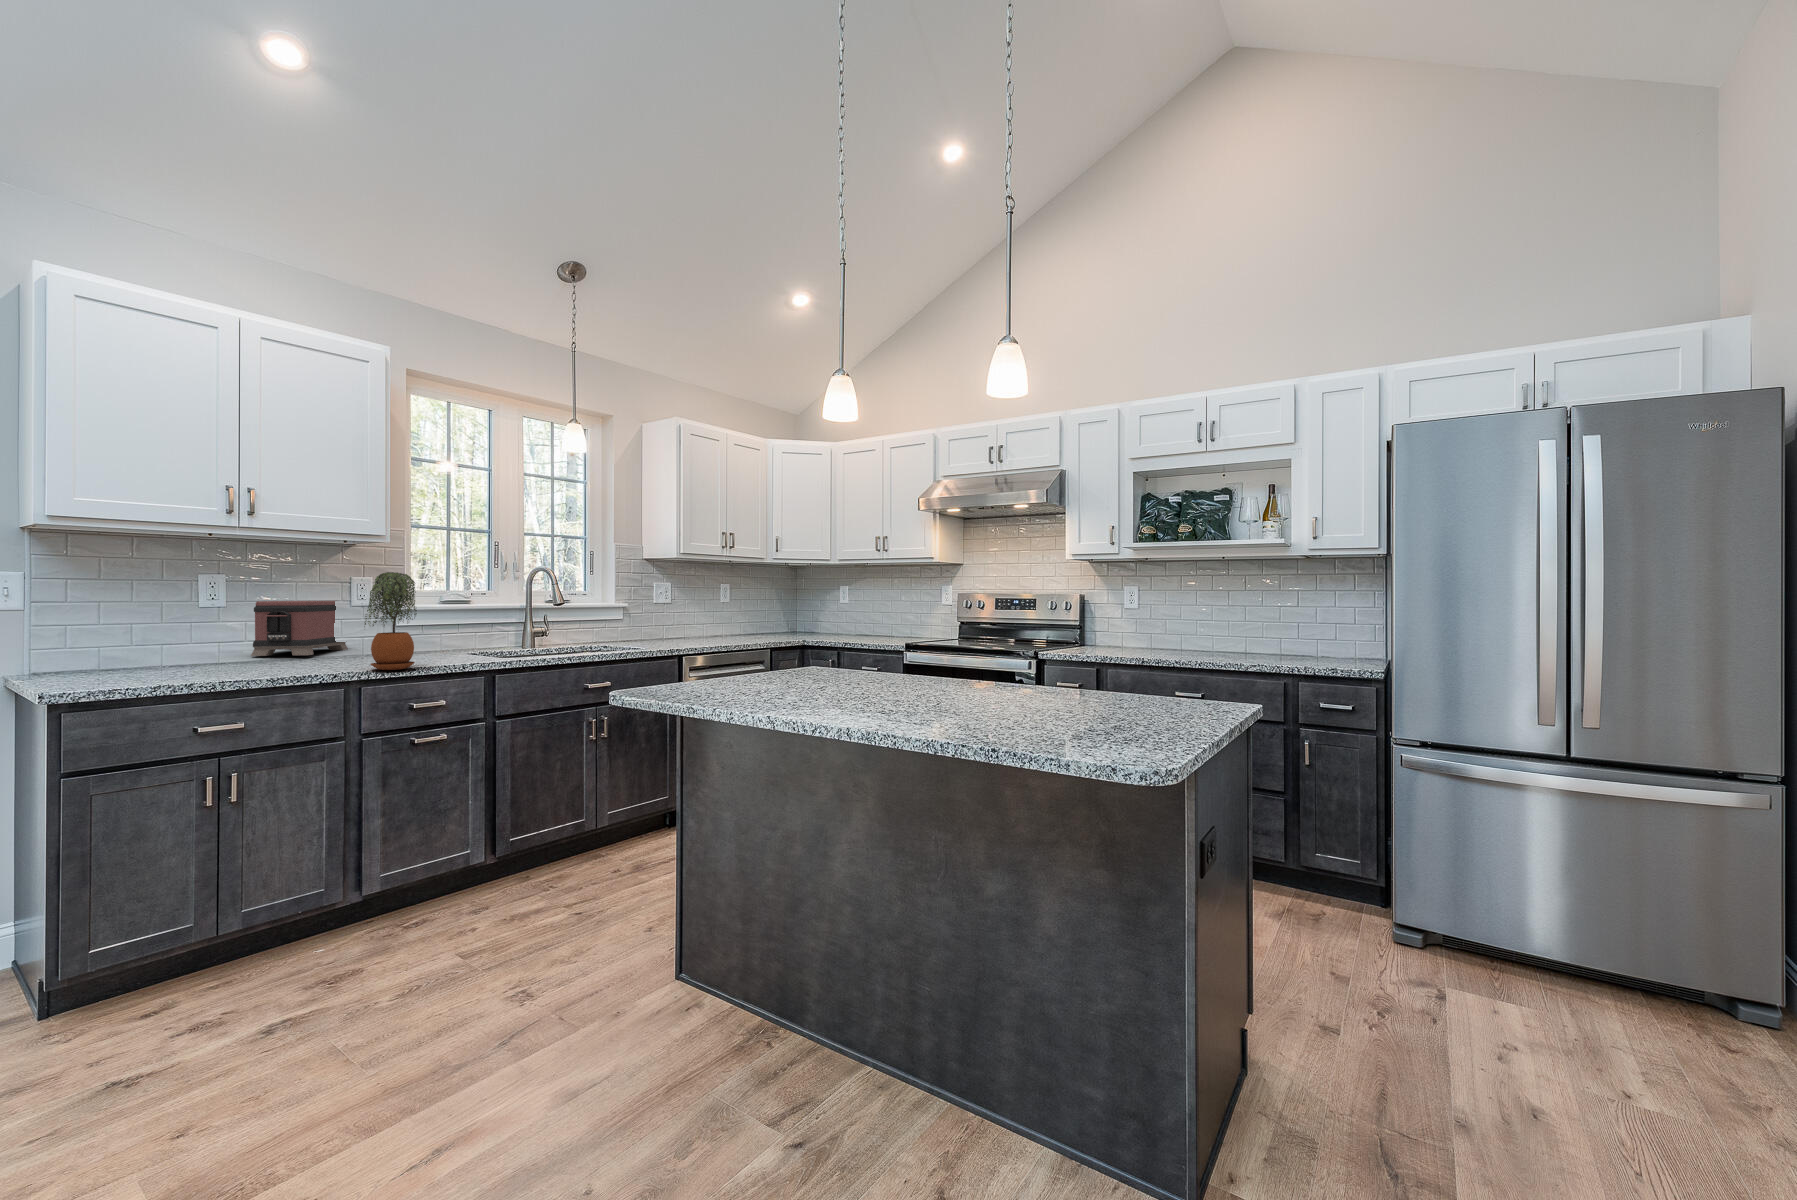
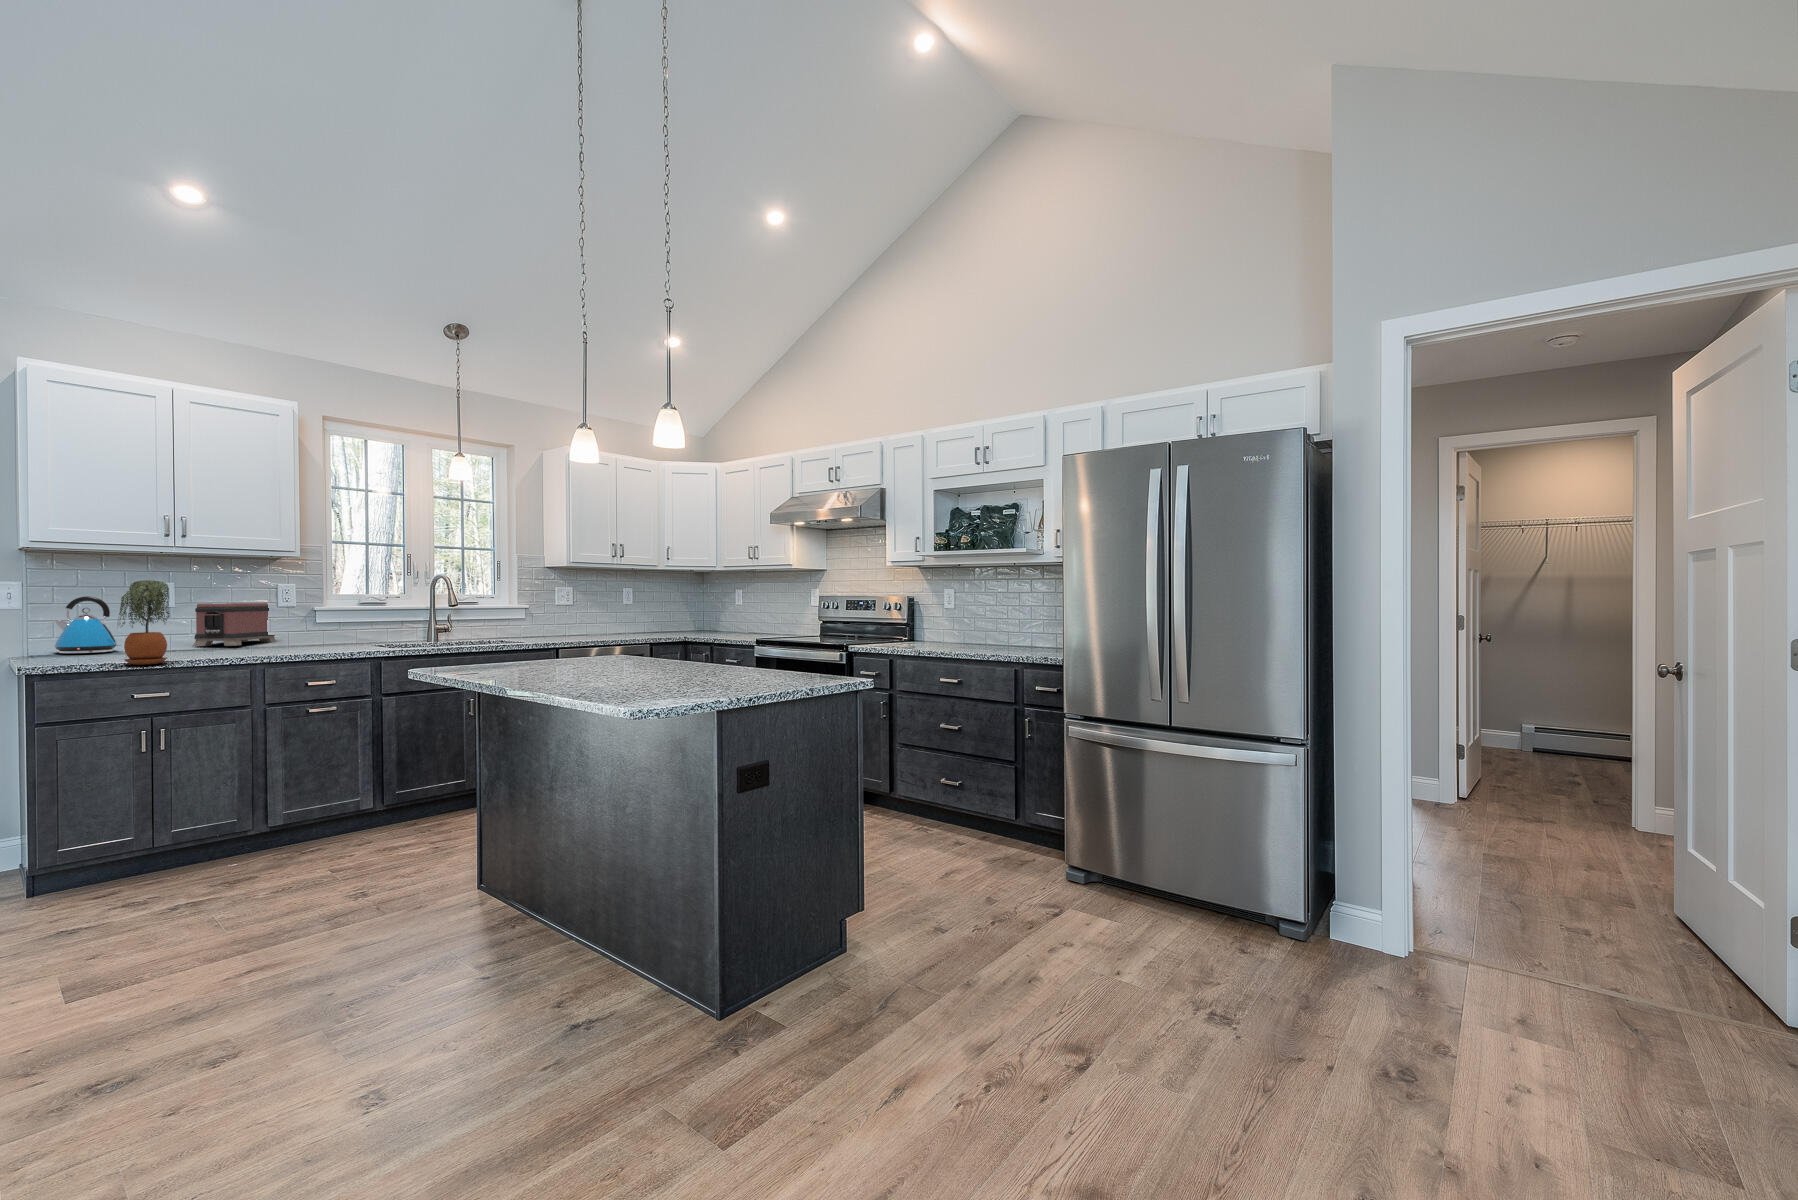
potted plant: present [365,572,417,670] -> present [118,580,170,665]
kettle: none [73,591,163,668] -> present [54,596,121,653]

